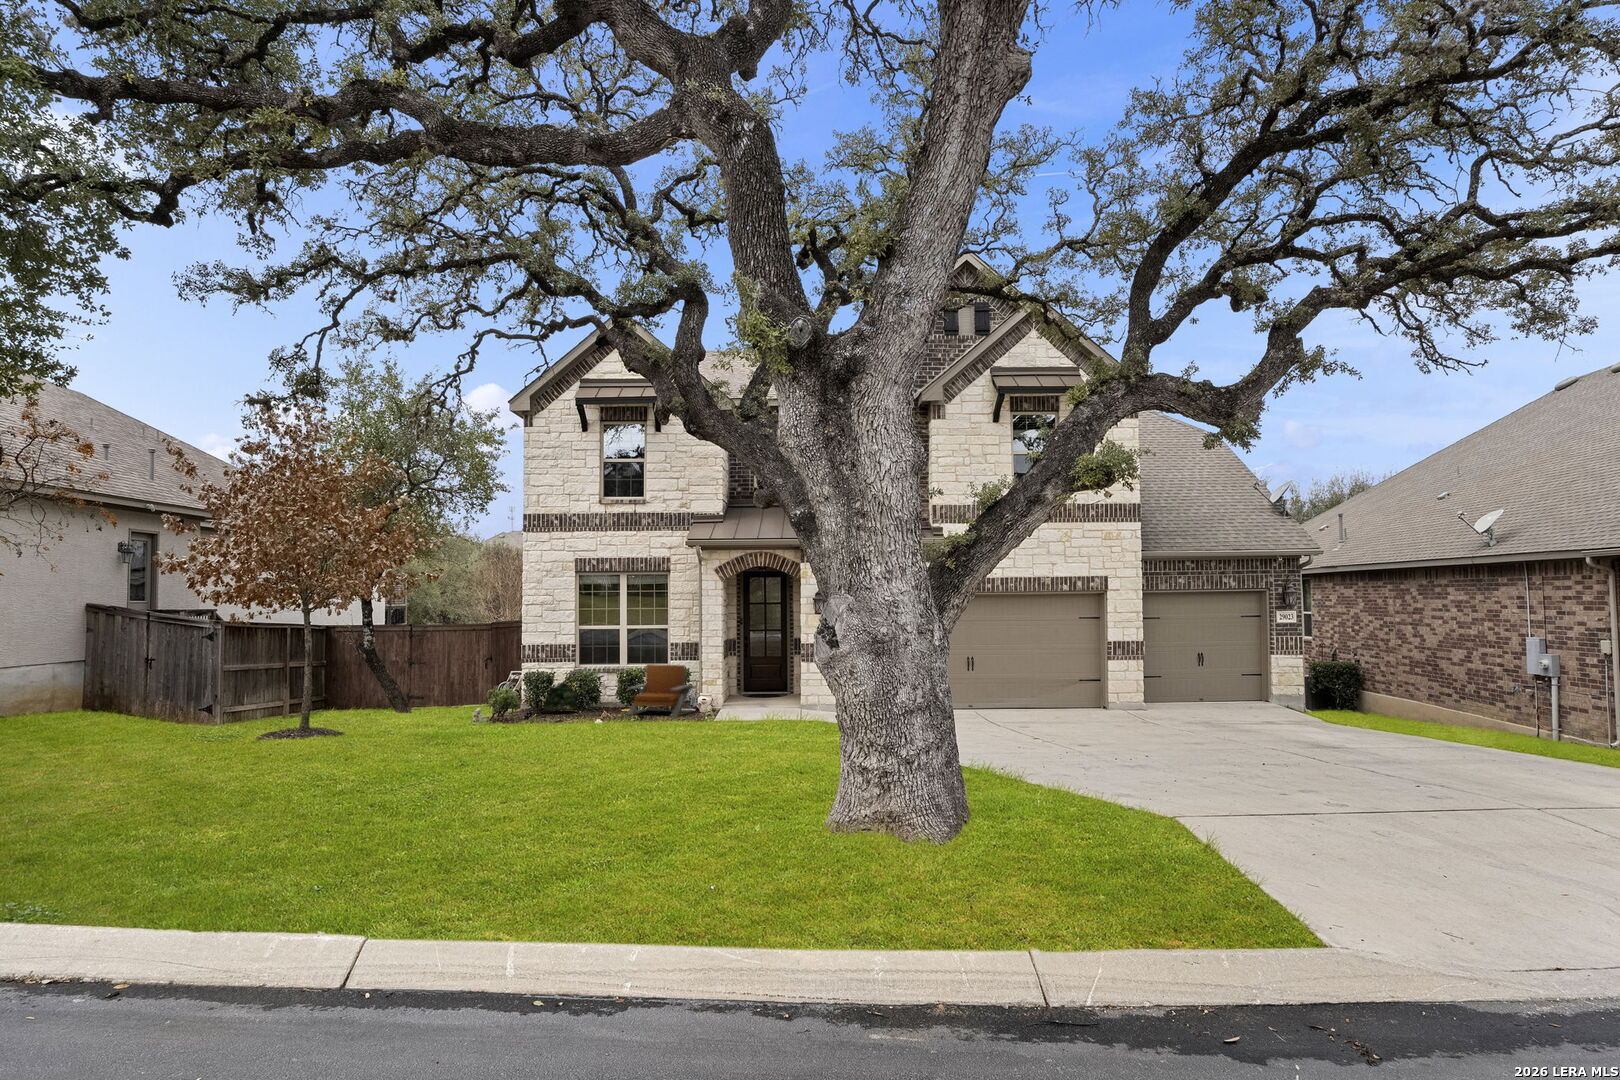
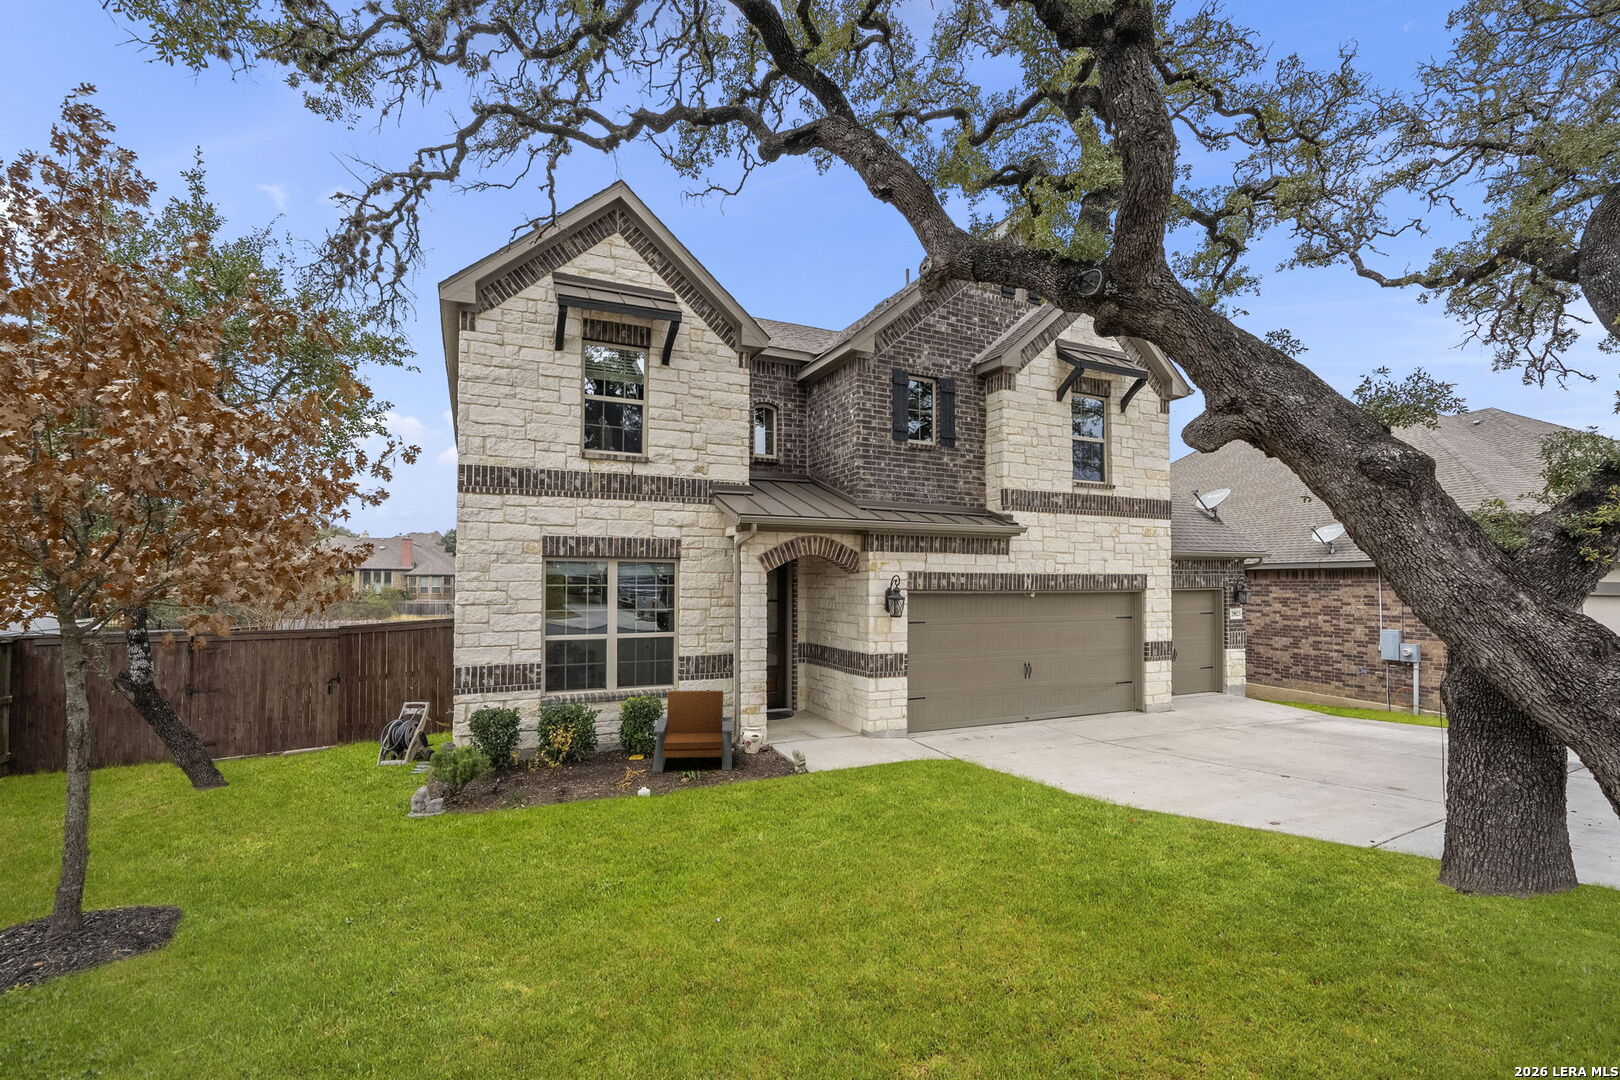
potted plant: present [544,682,579,712] -> none [505,725,567,779]

